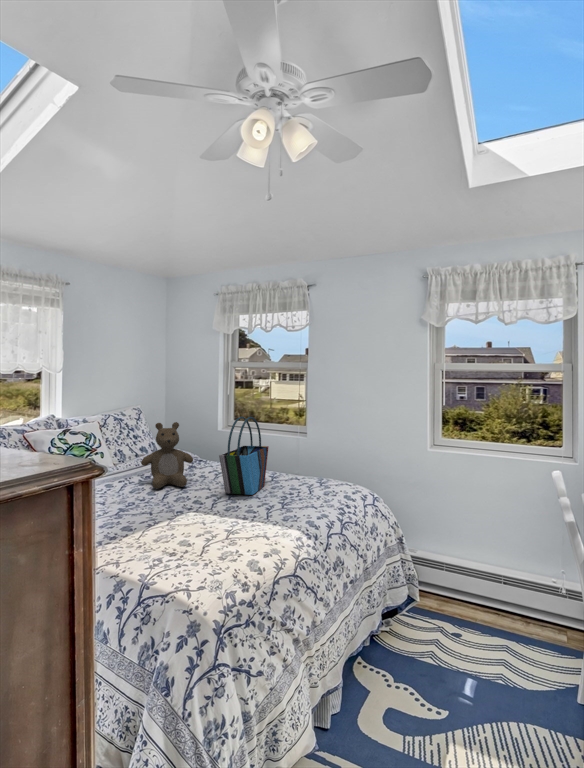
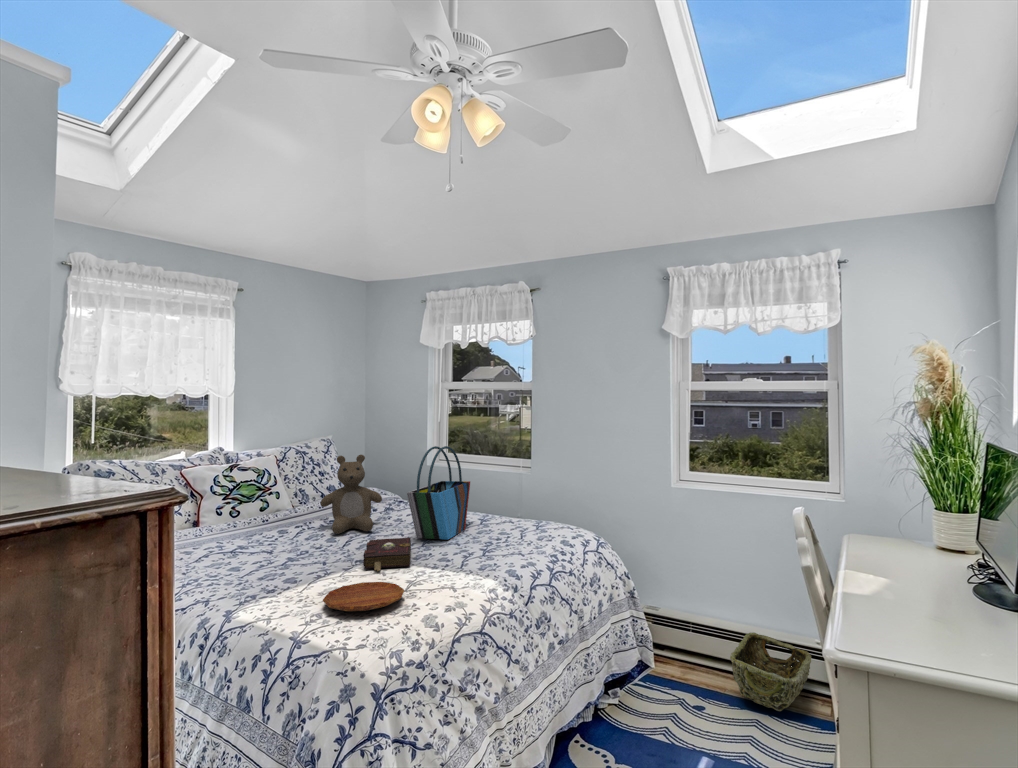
book: none [187,493,226,522] -> present [363,538,411,571]
tray: none [159,531,228,557] -> present [323,582,404,611]
woven basket: none [479,572,542,635] -> present [730,633,811,711]

